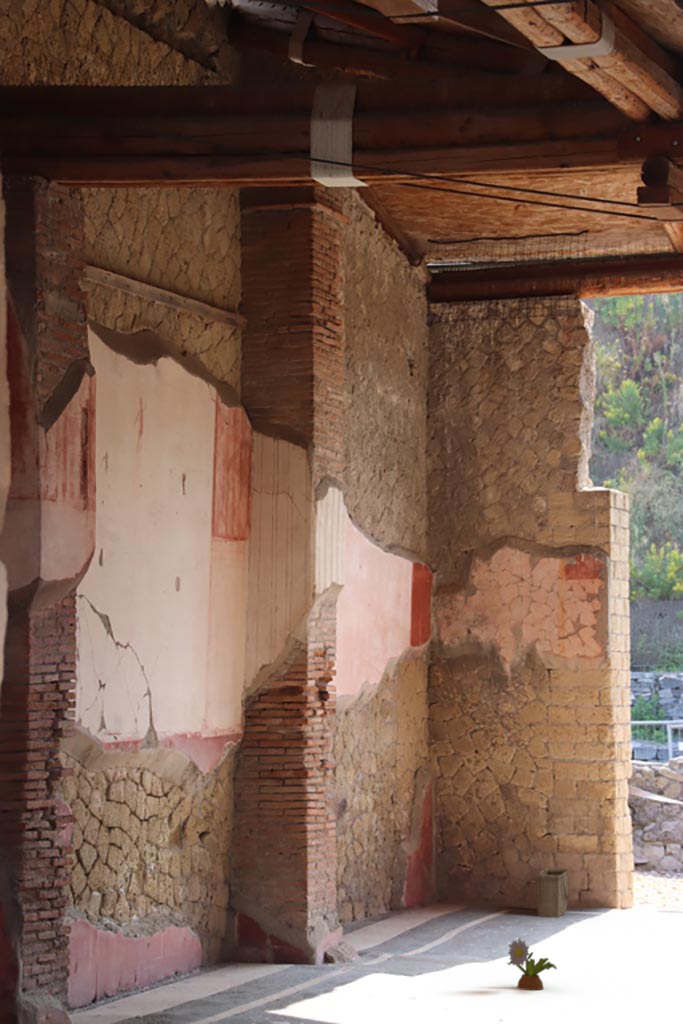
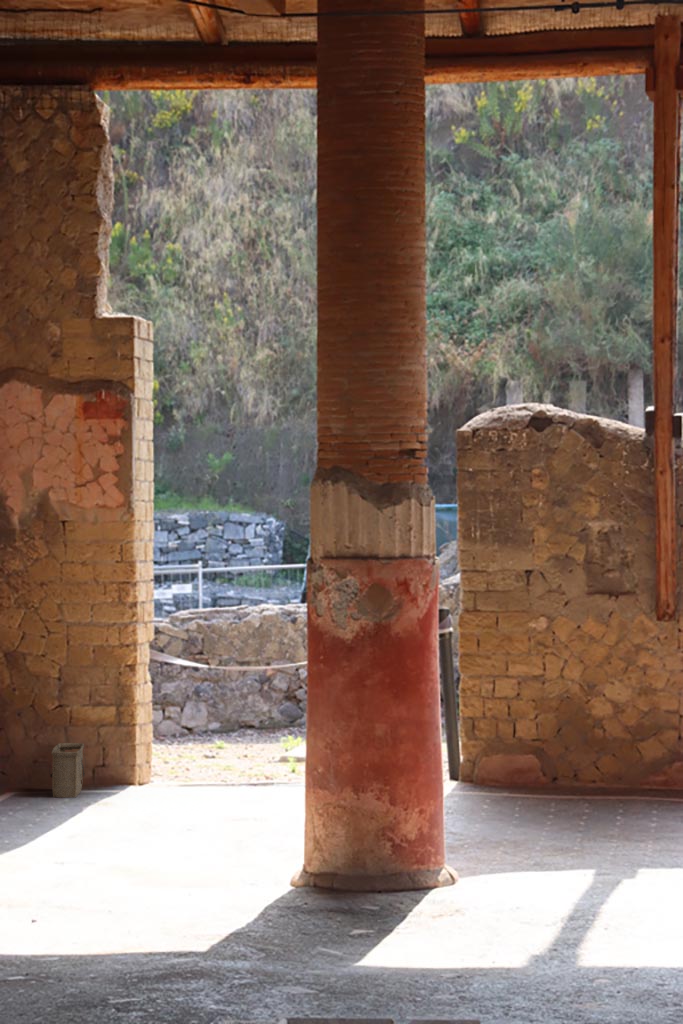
decorative plant: present [507,938,557,990] -> none [58,824,116,880]

